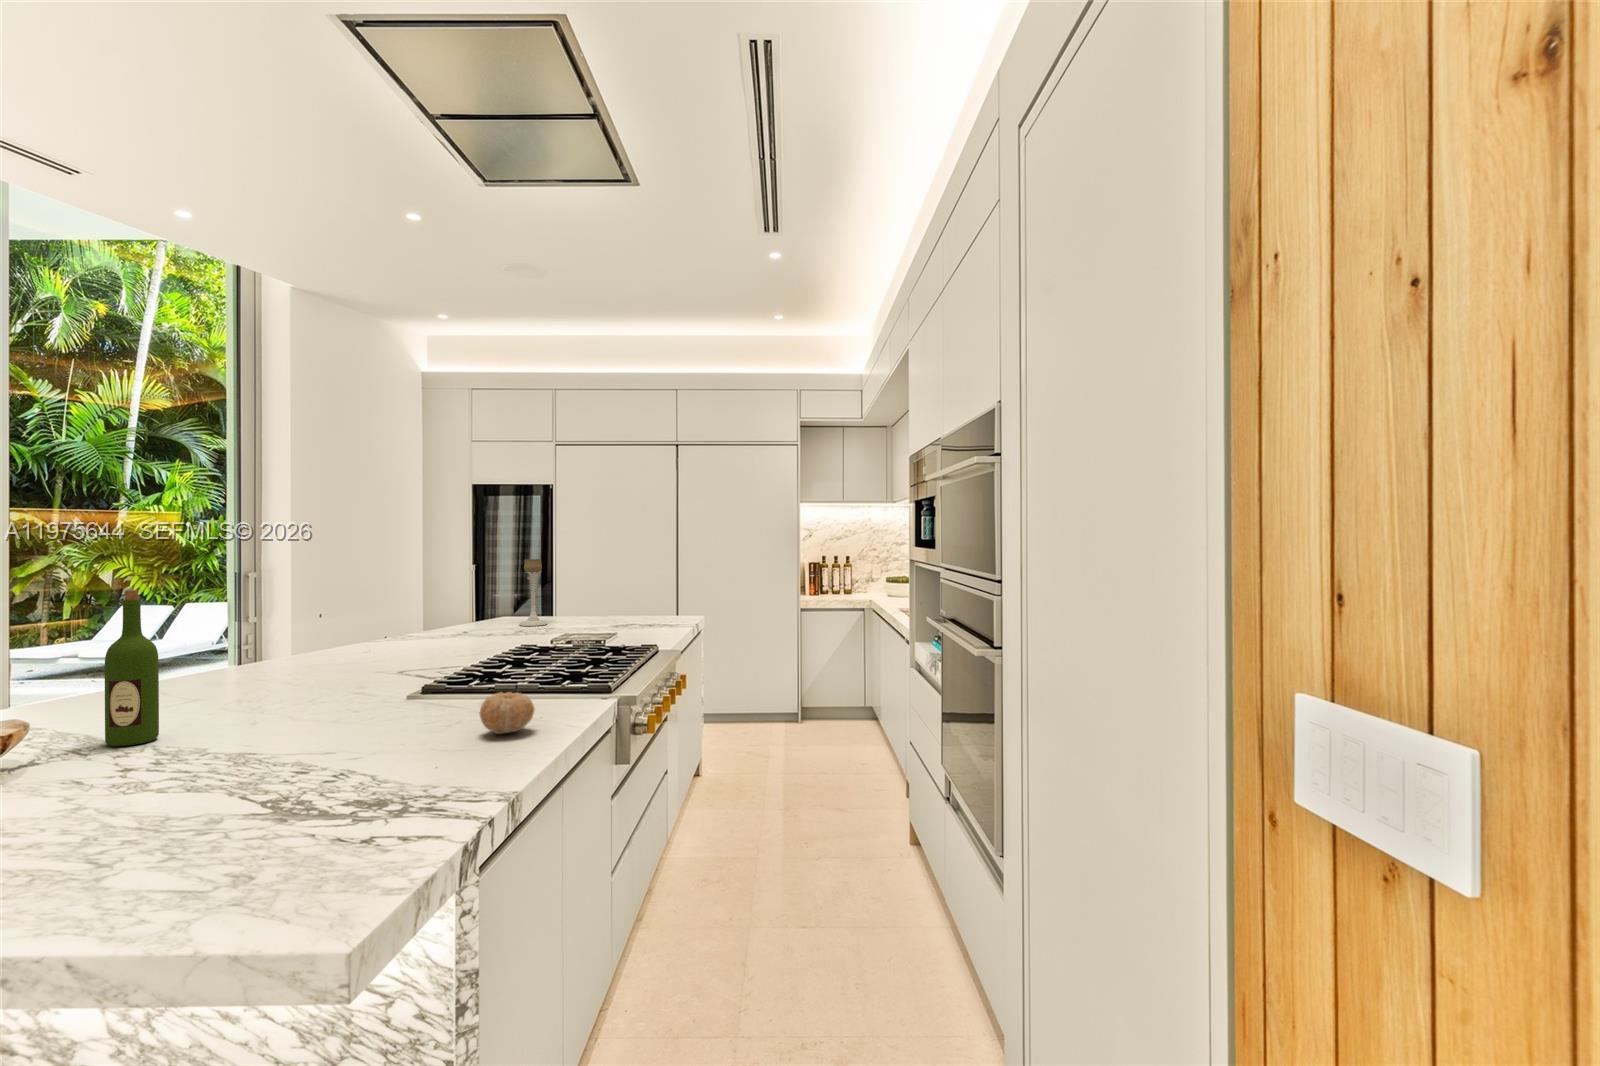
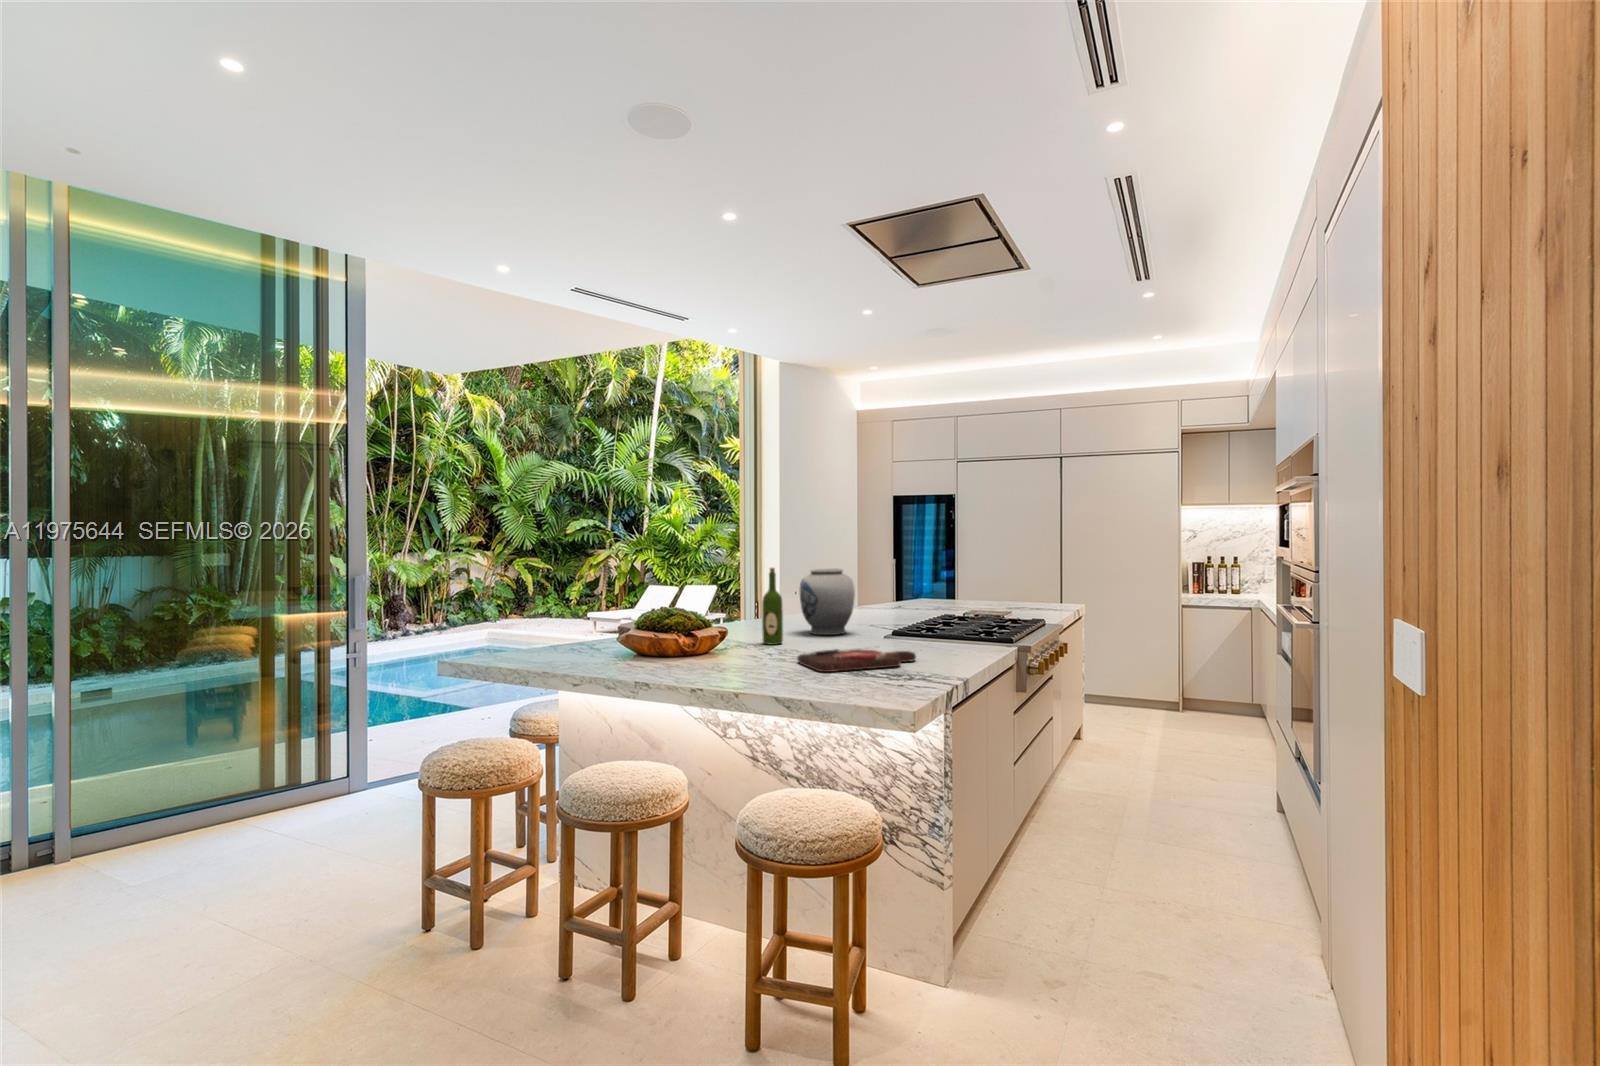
candle holder: present [519,559,547,626] -> none [938,555,958,605]
vase: none [229,585,346,706] -> present [800,569,855,635]
fruit: present [480,692,534,734] -> none [939,632,969,655]
cutting board: none [128,740,426,832] -> present [797,646,916,672]

